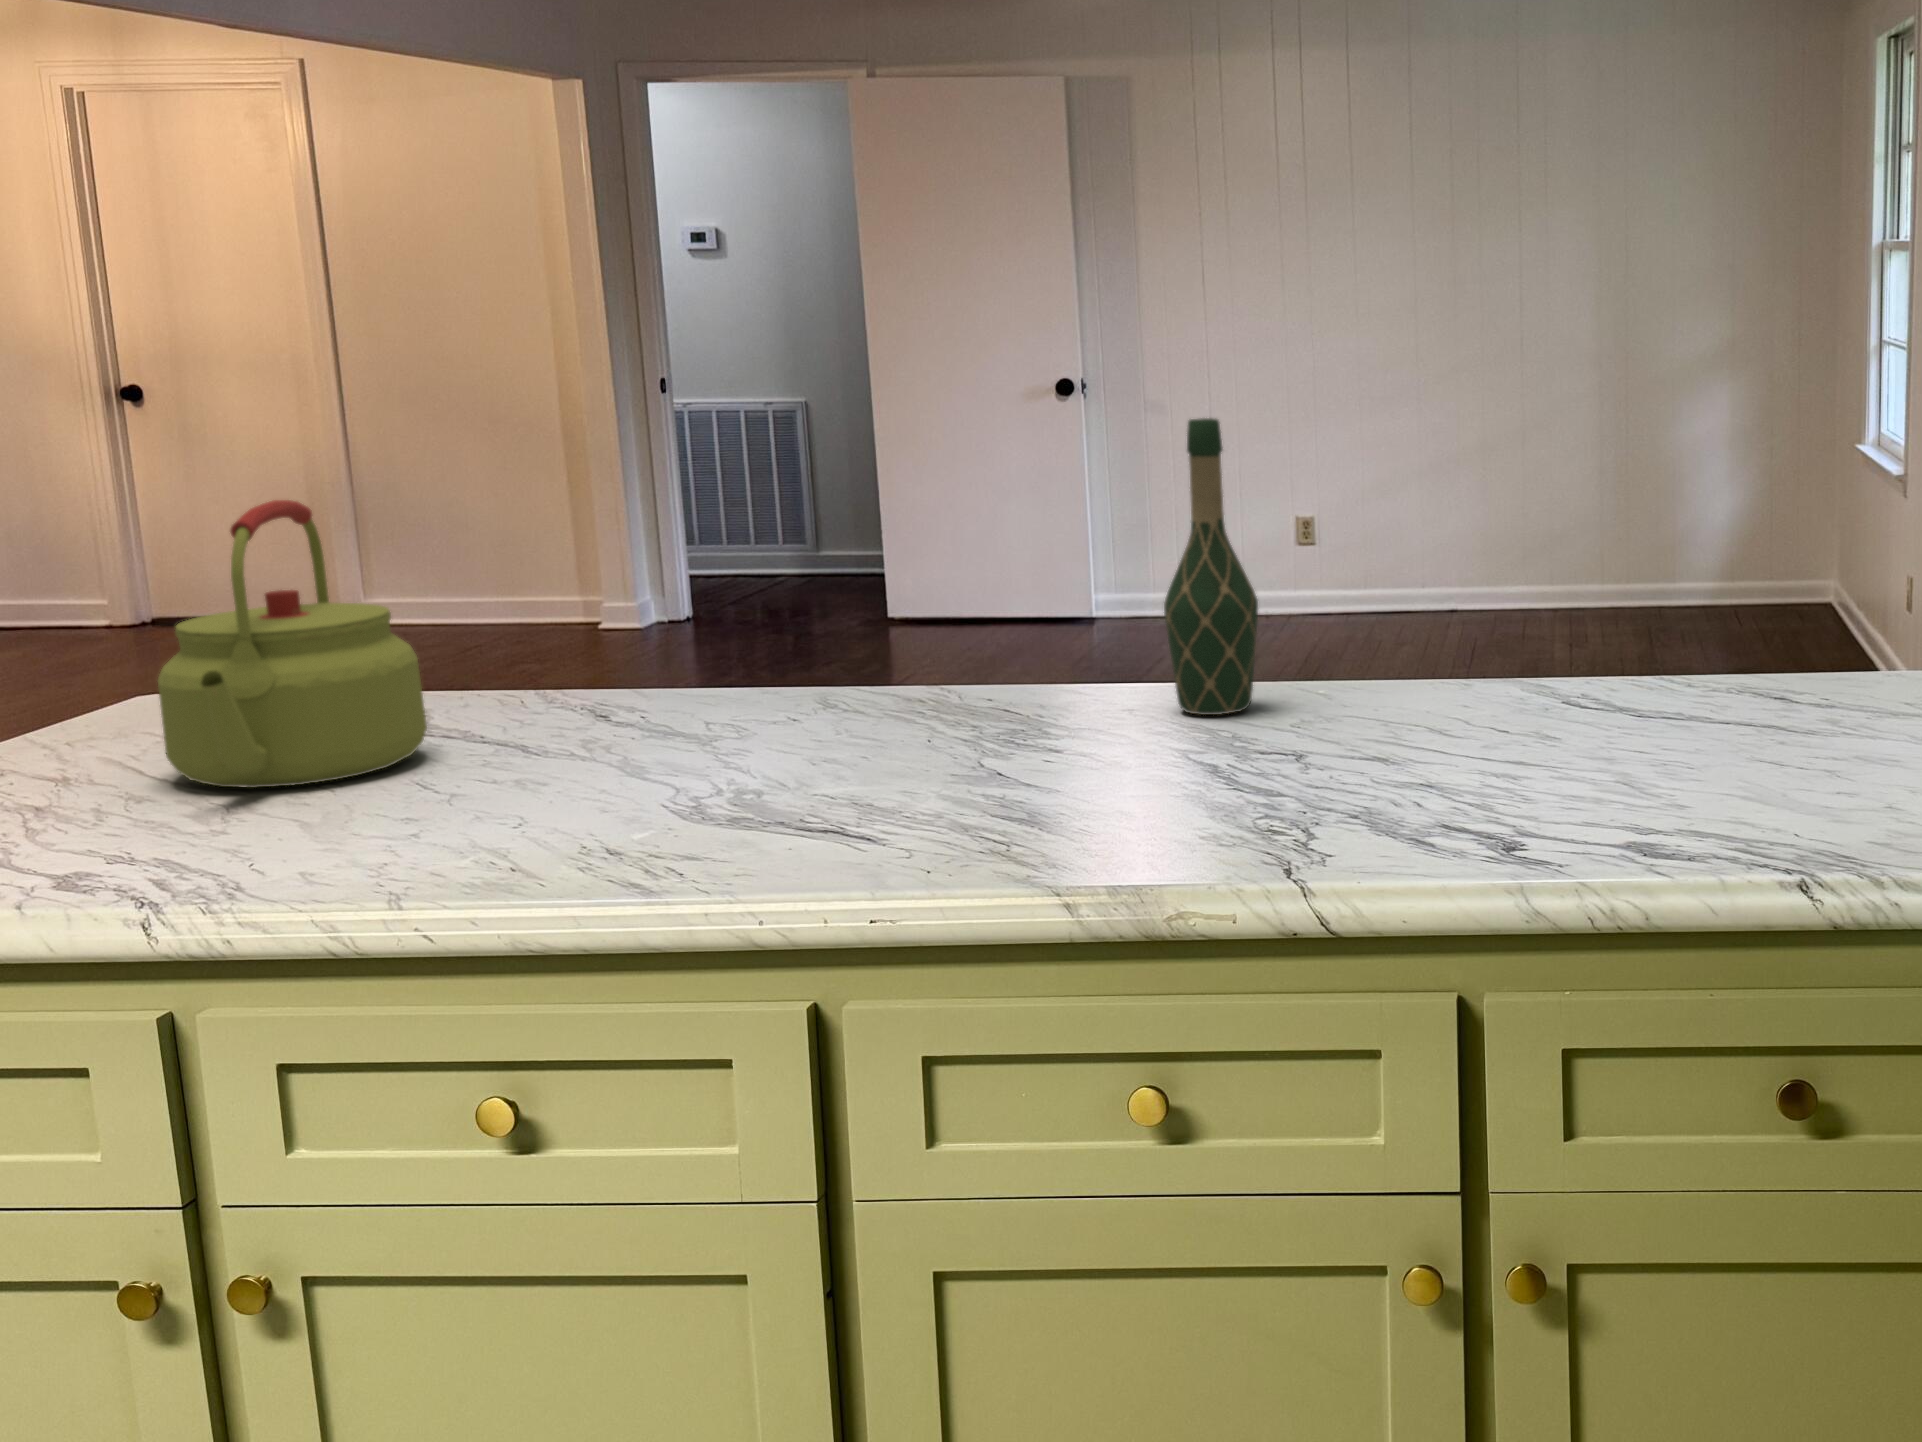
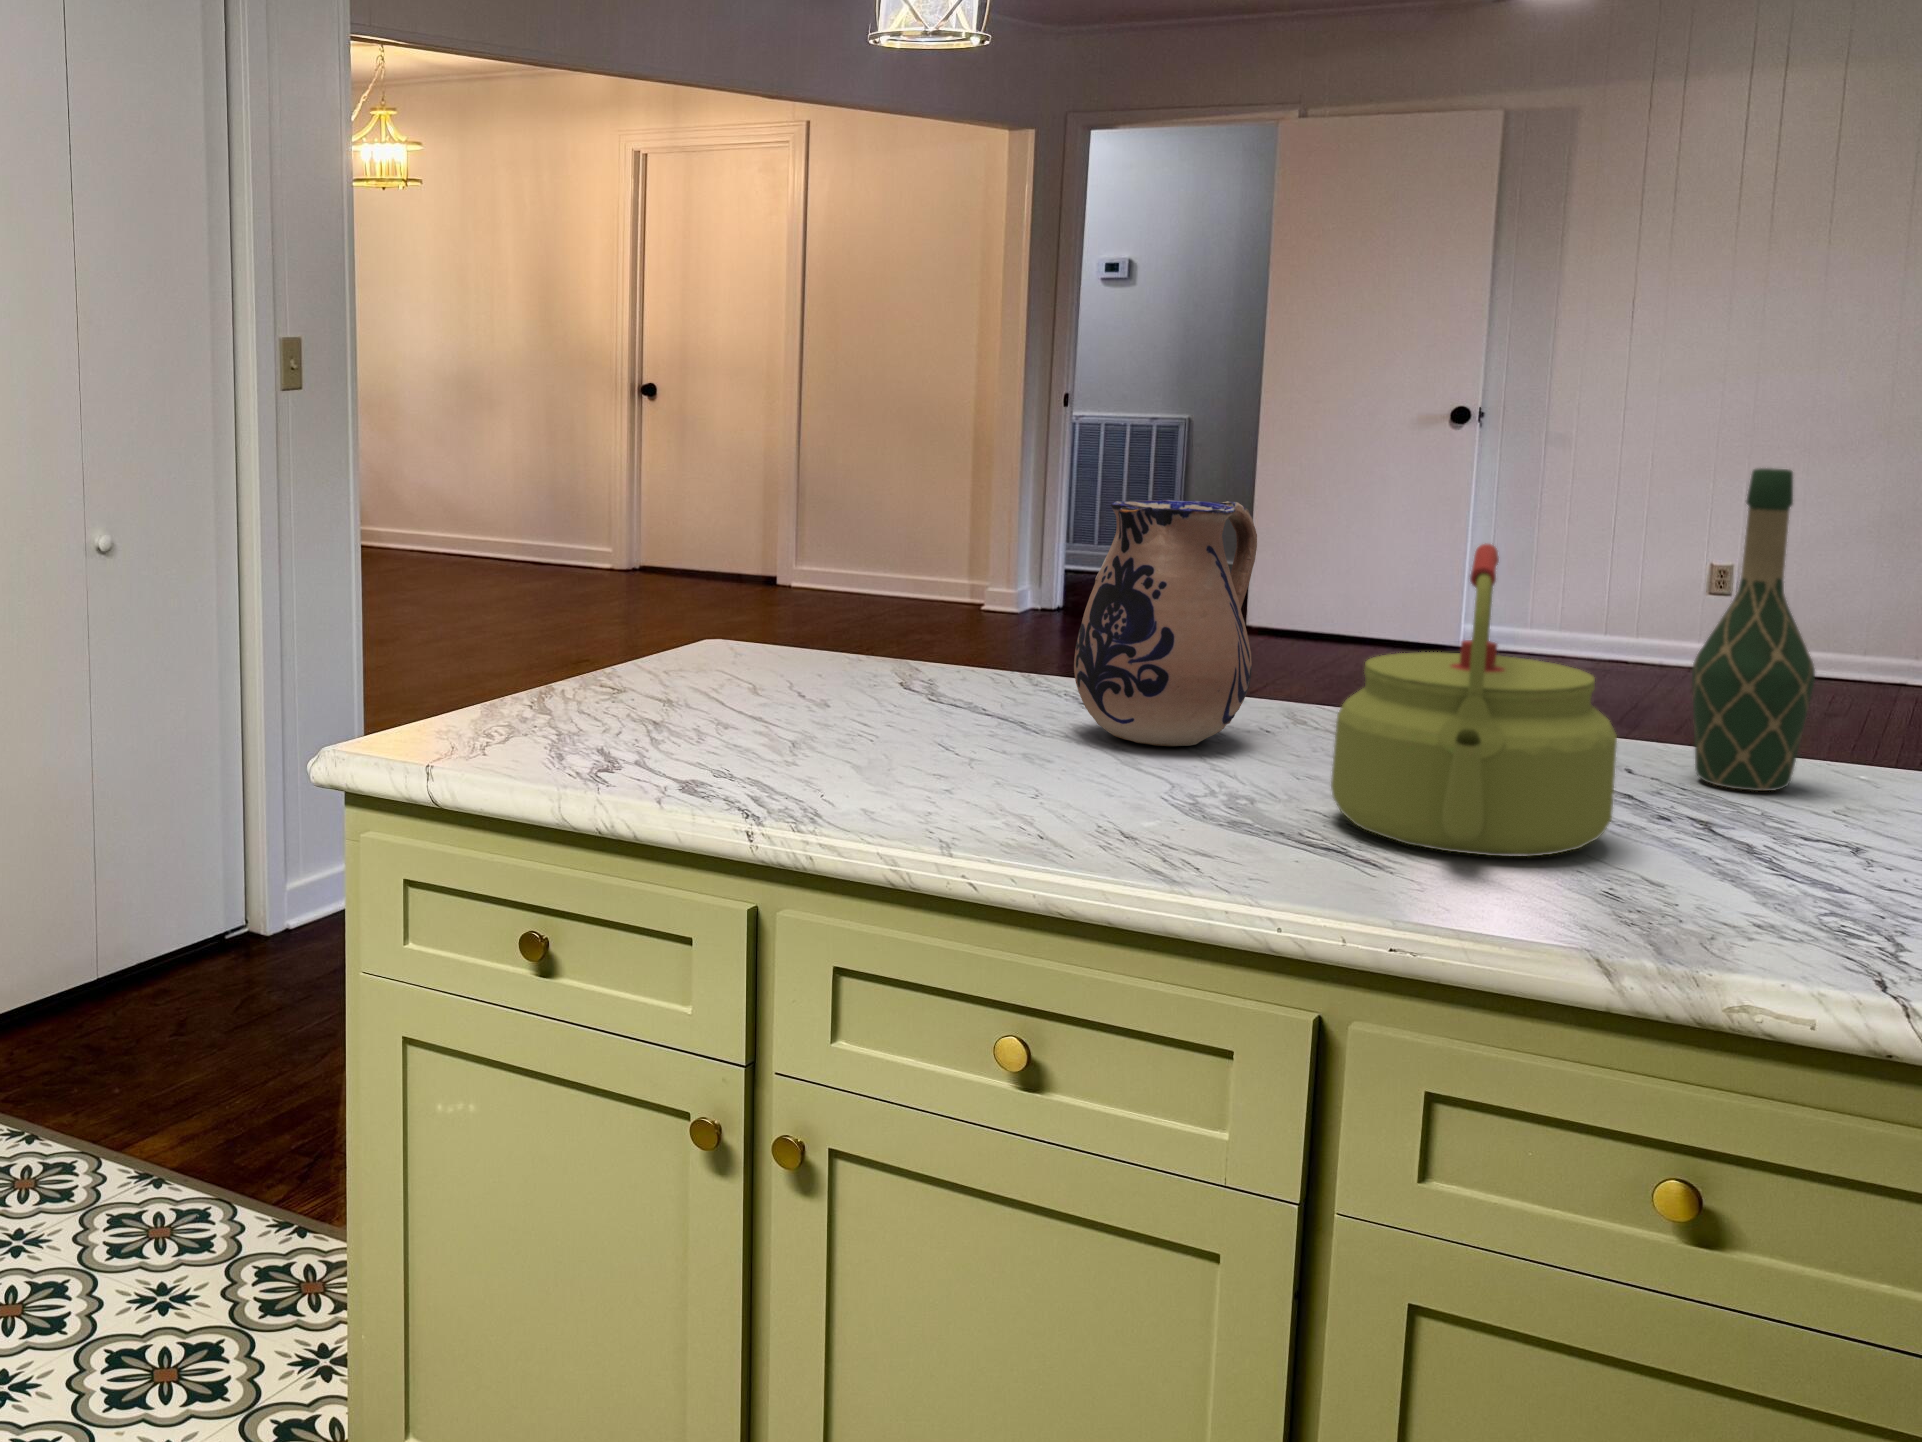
ceramic pitcher: none [576,481,770,751] -> present [1074,499,1257,746]
kettle: present [158,500,427,788] -> present [1331,544,1617,857]

